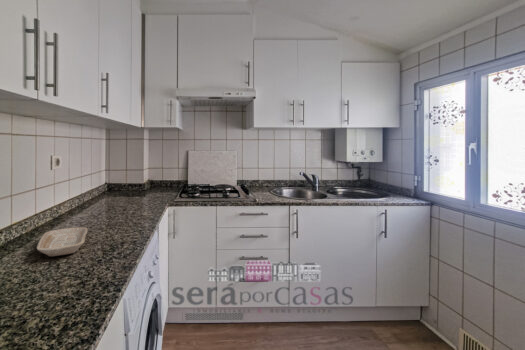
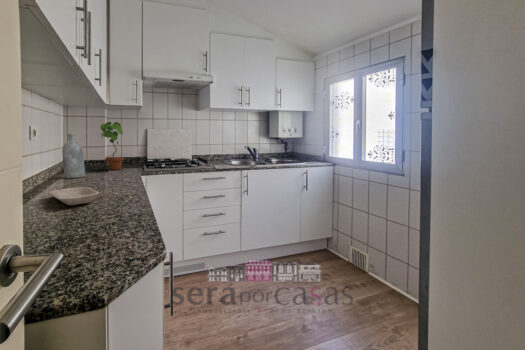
potted plant: none [137,144,158,197] -> present [100,122,124,170]
bottle: none [90,160,112,208] -> present [62,134,85,178]

